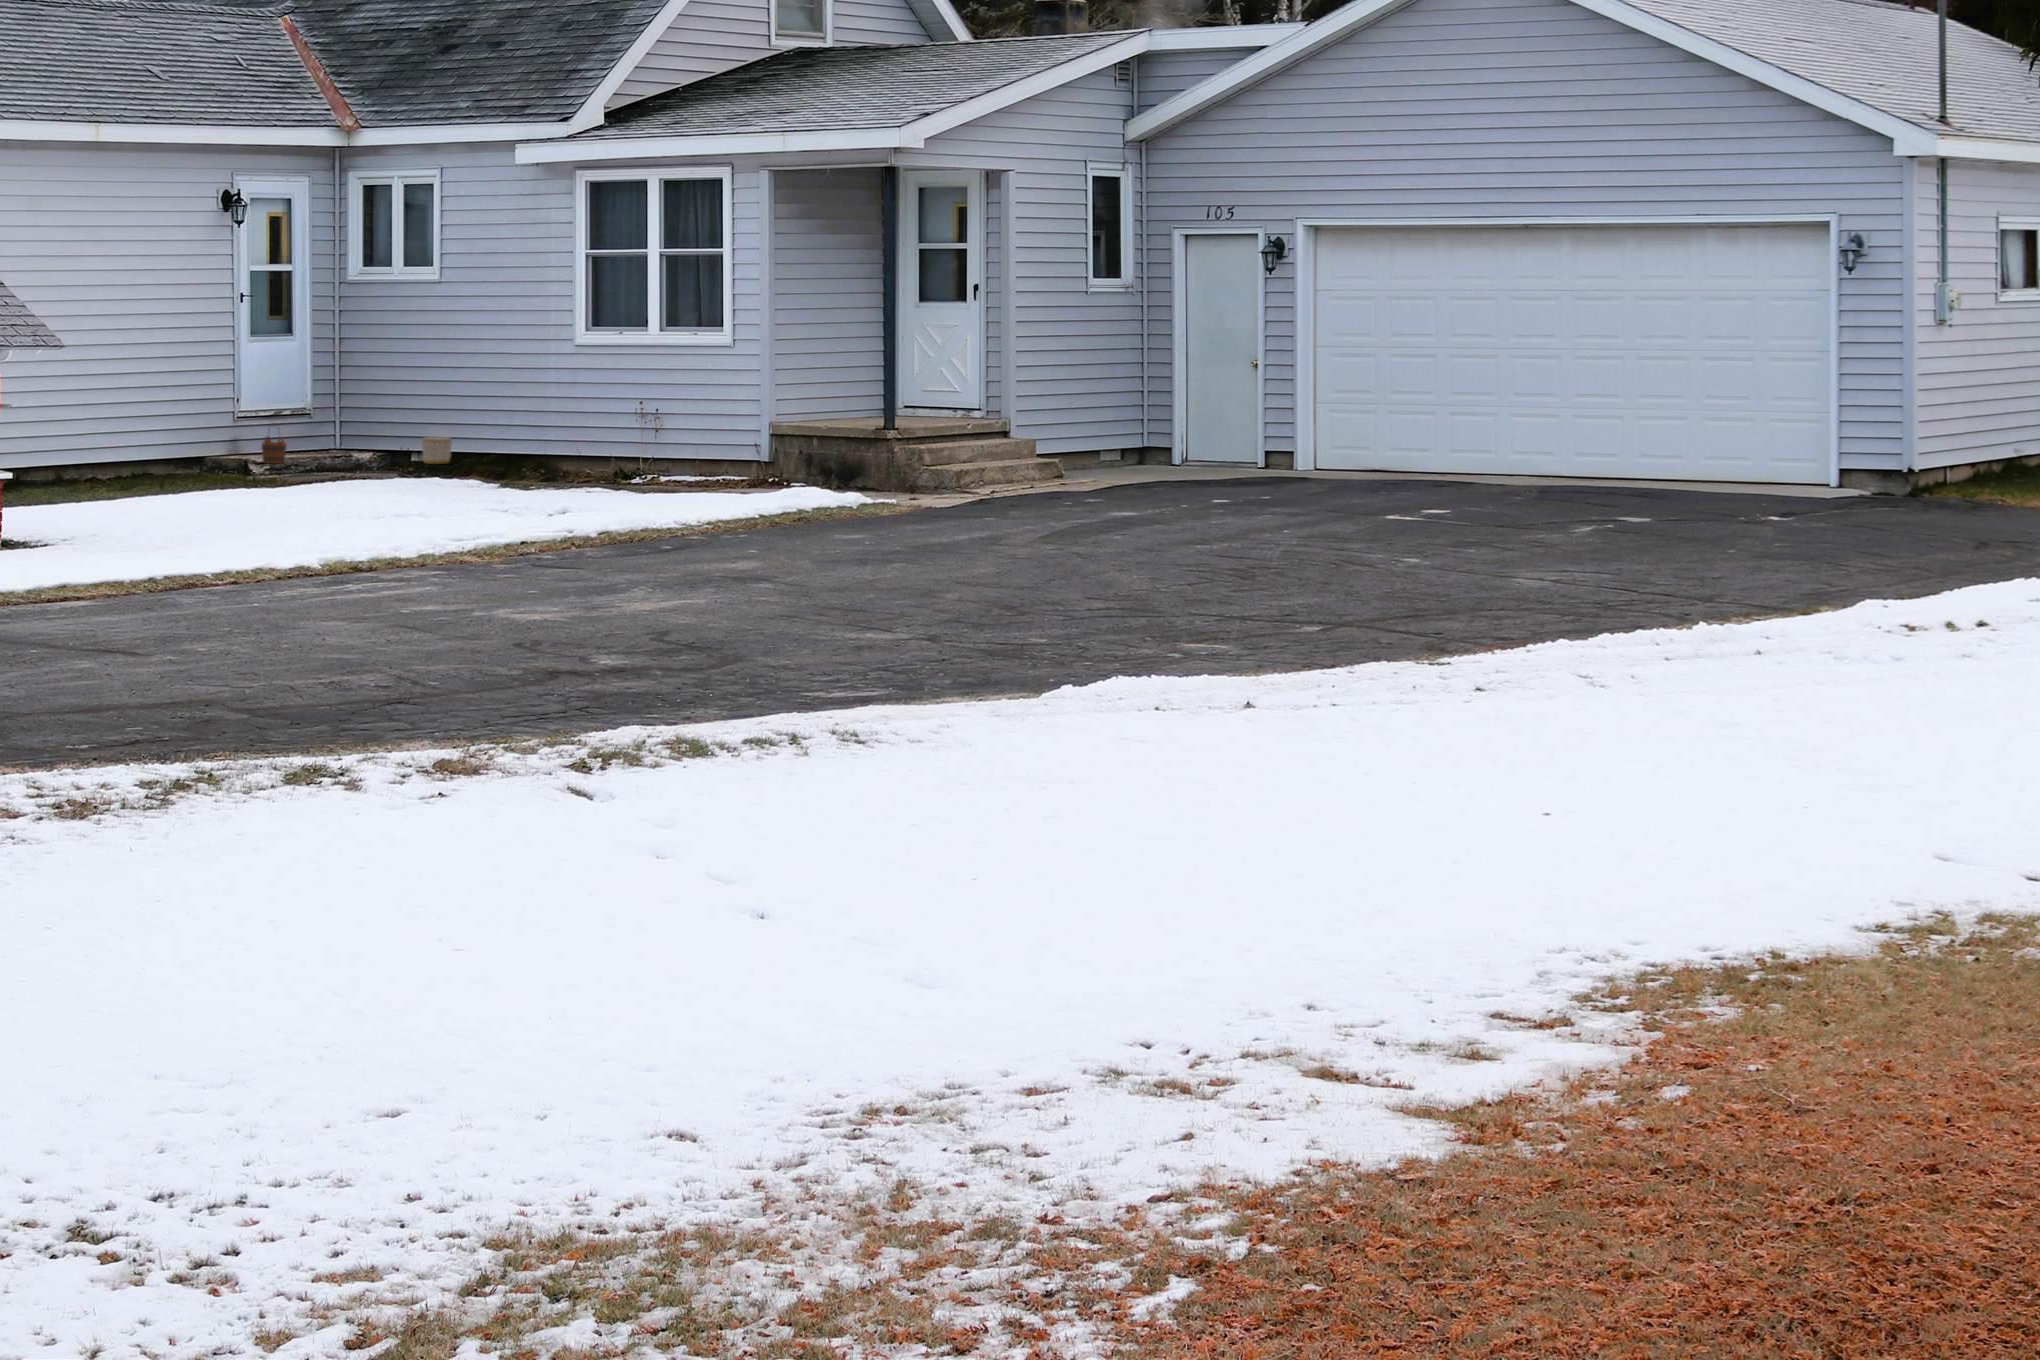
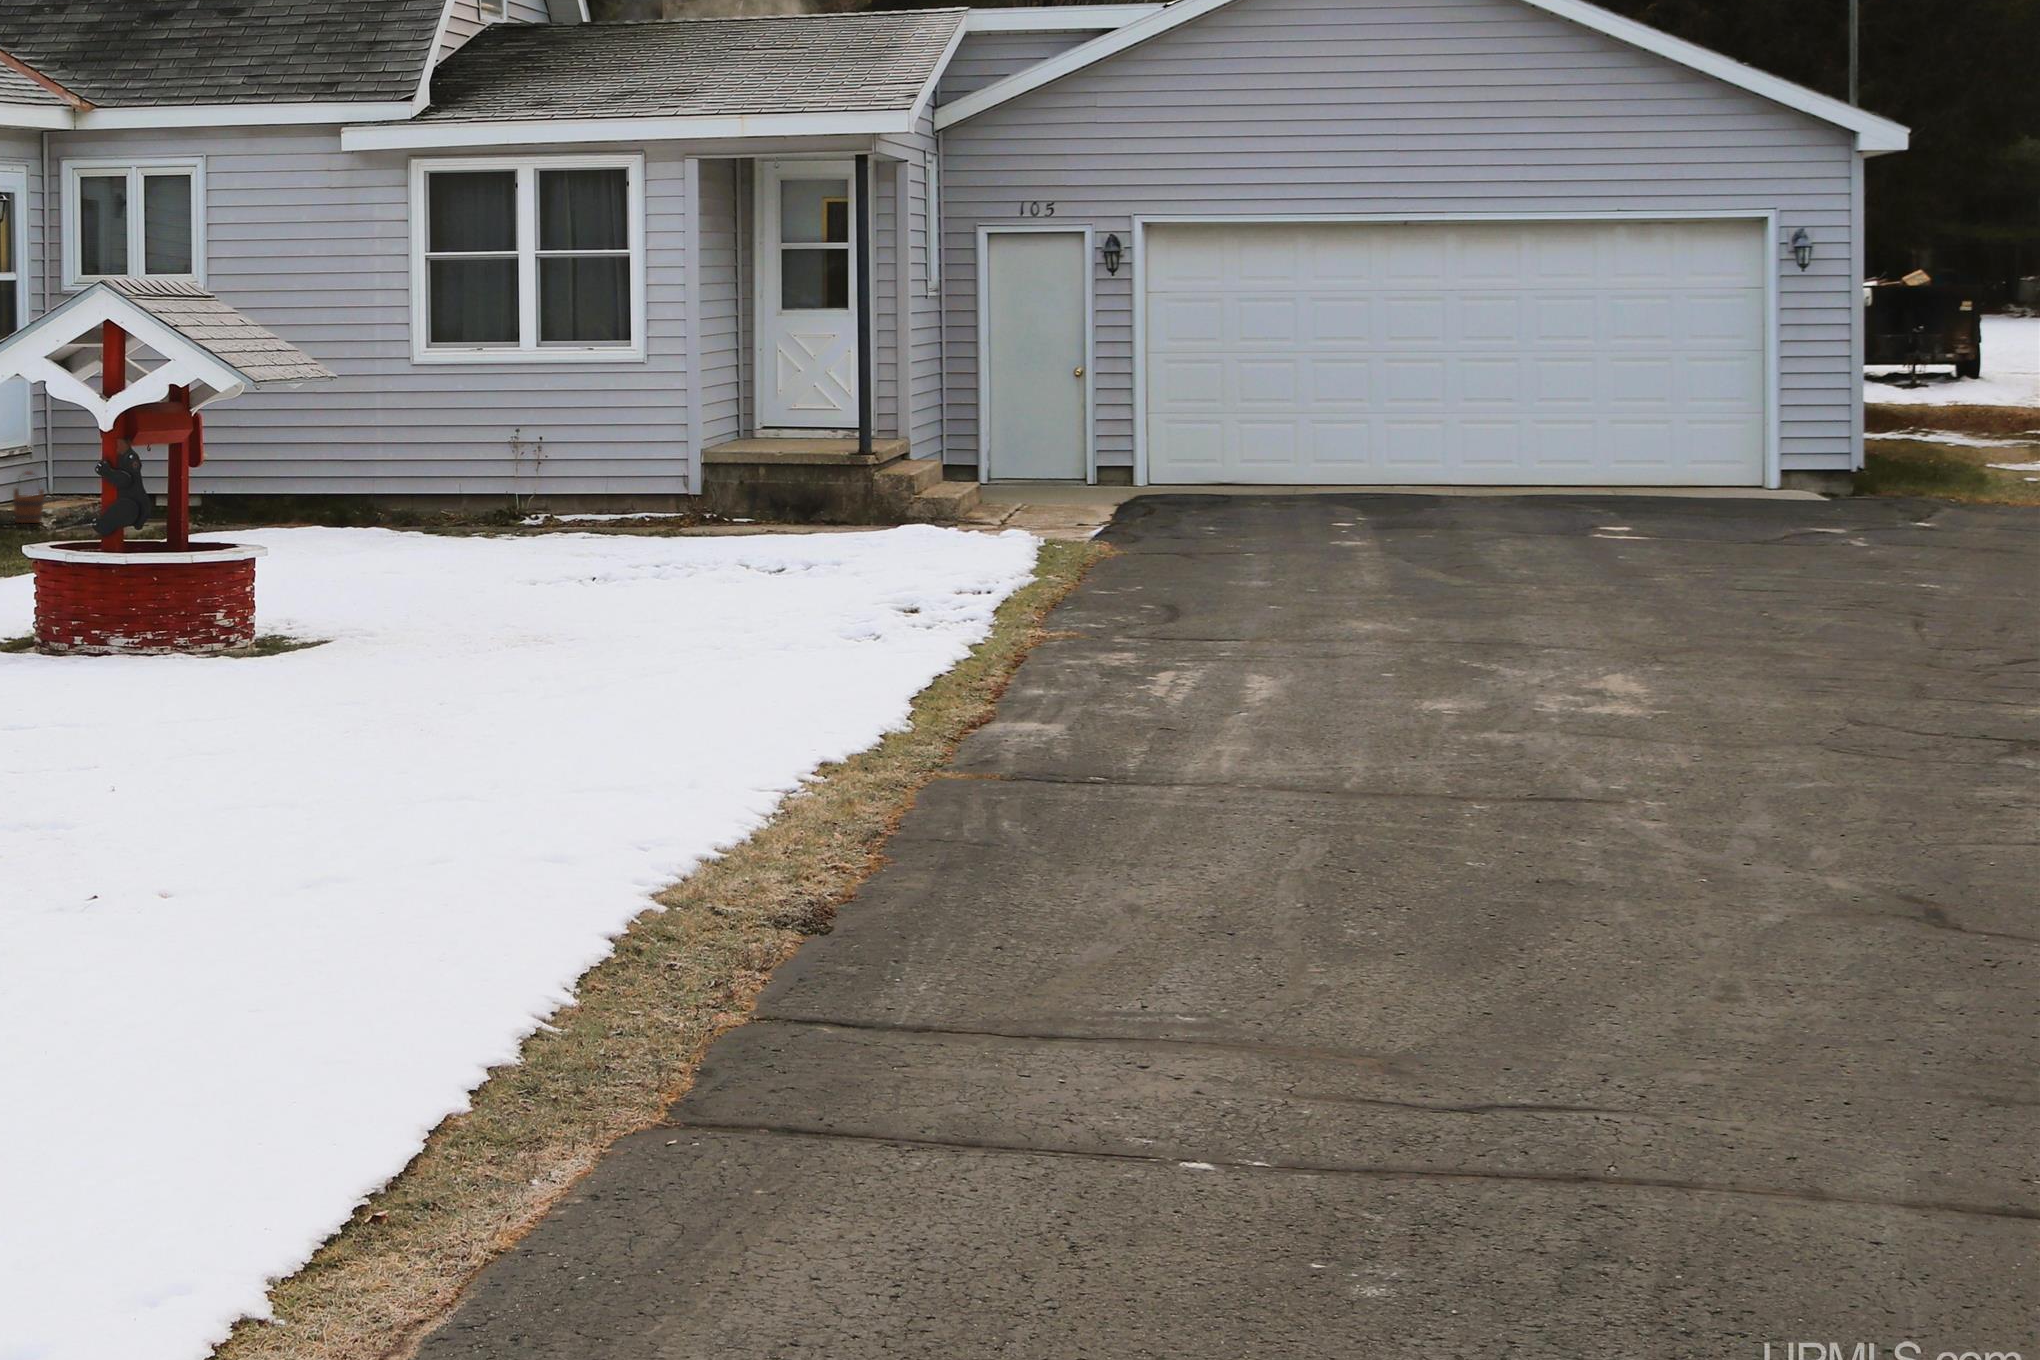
planter: present [422,437,452,464] -> none [202,484,240,517]

